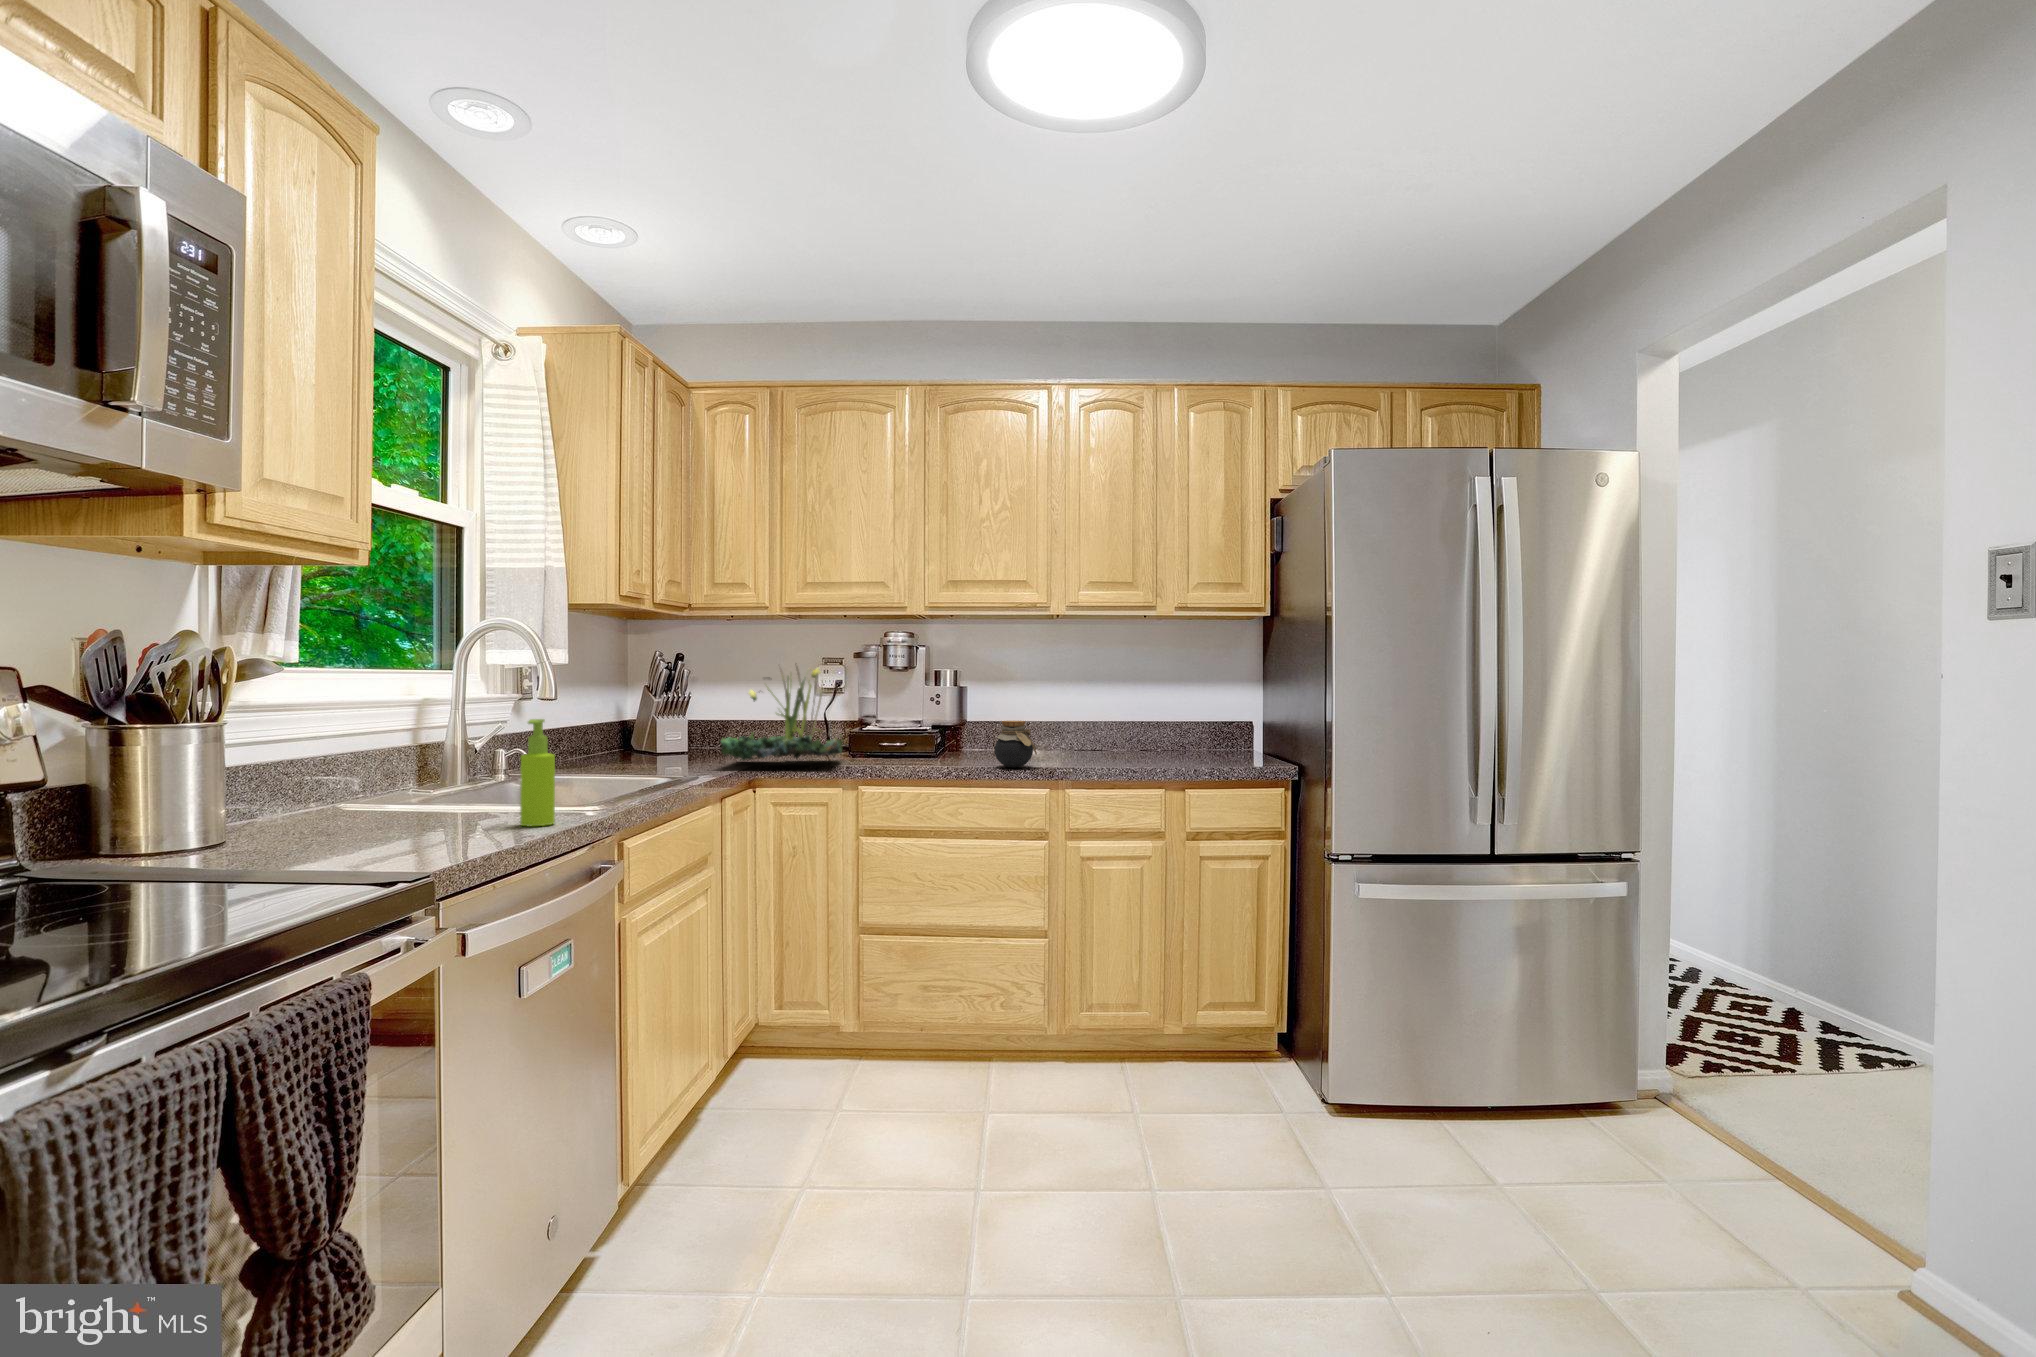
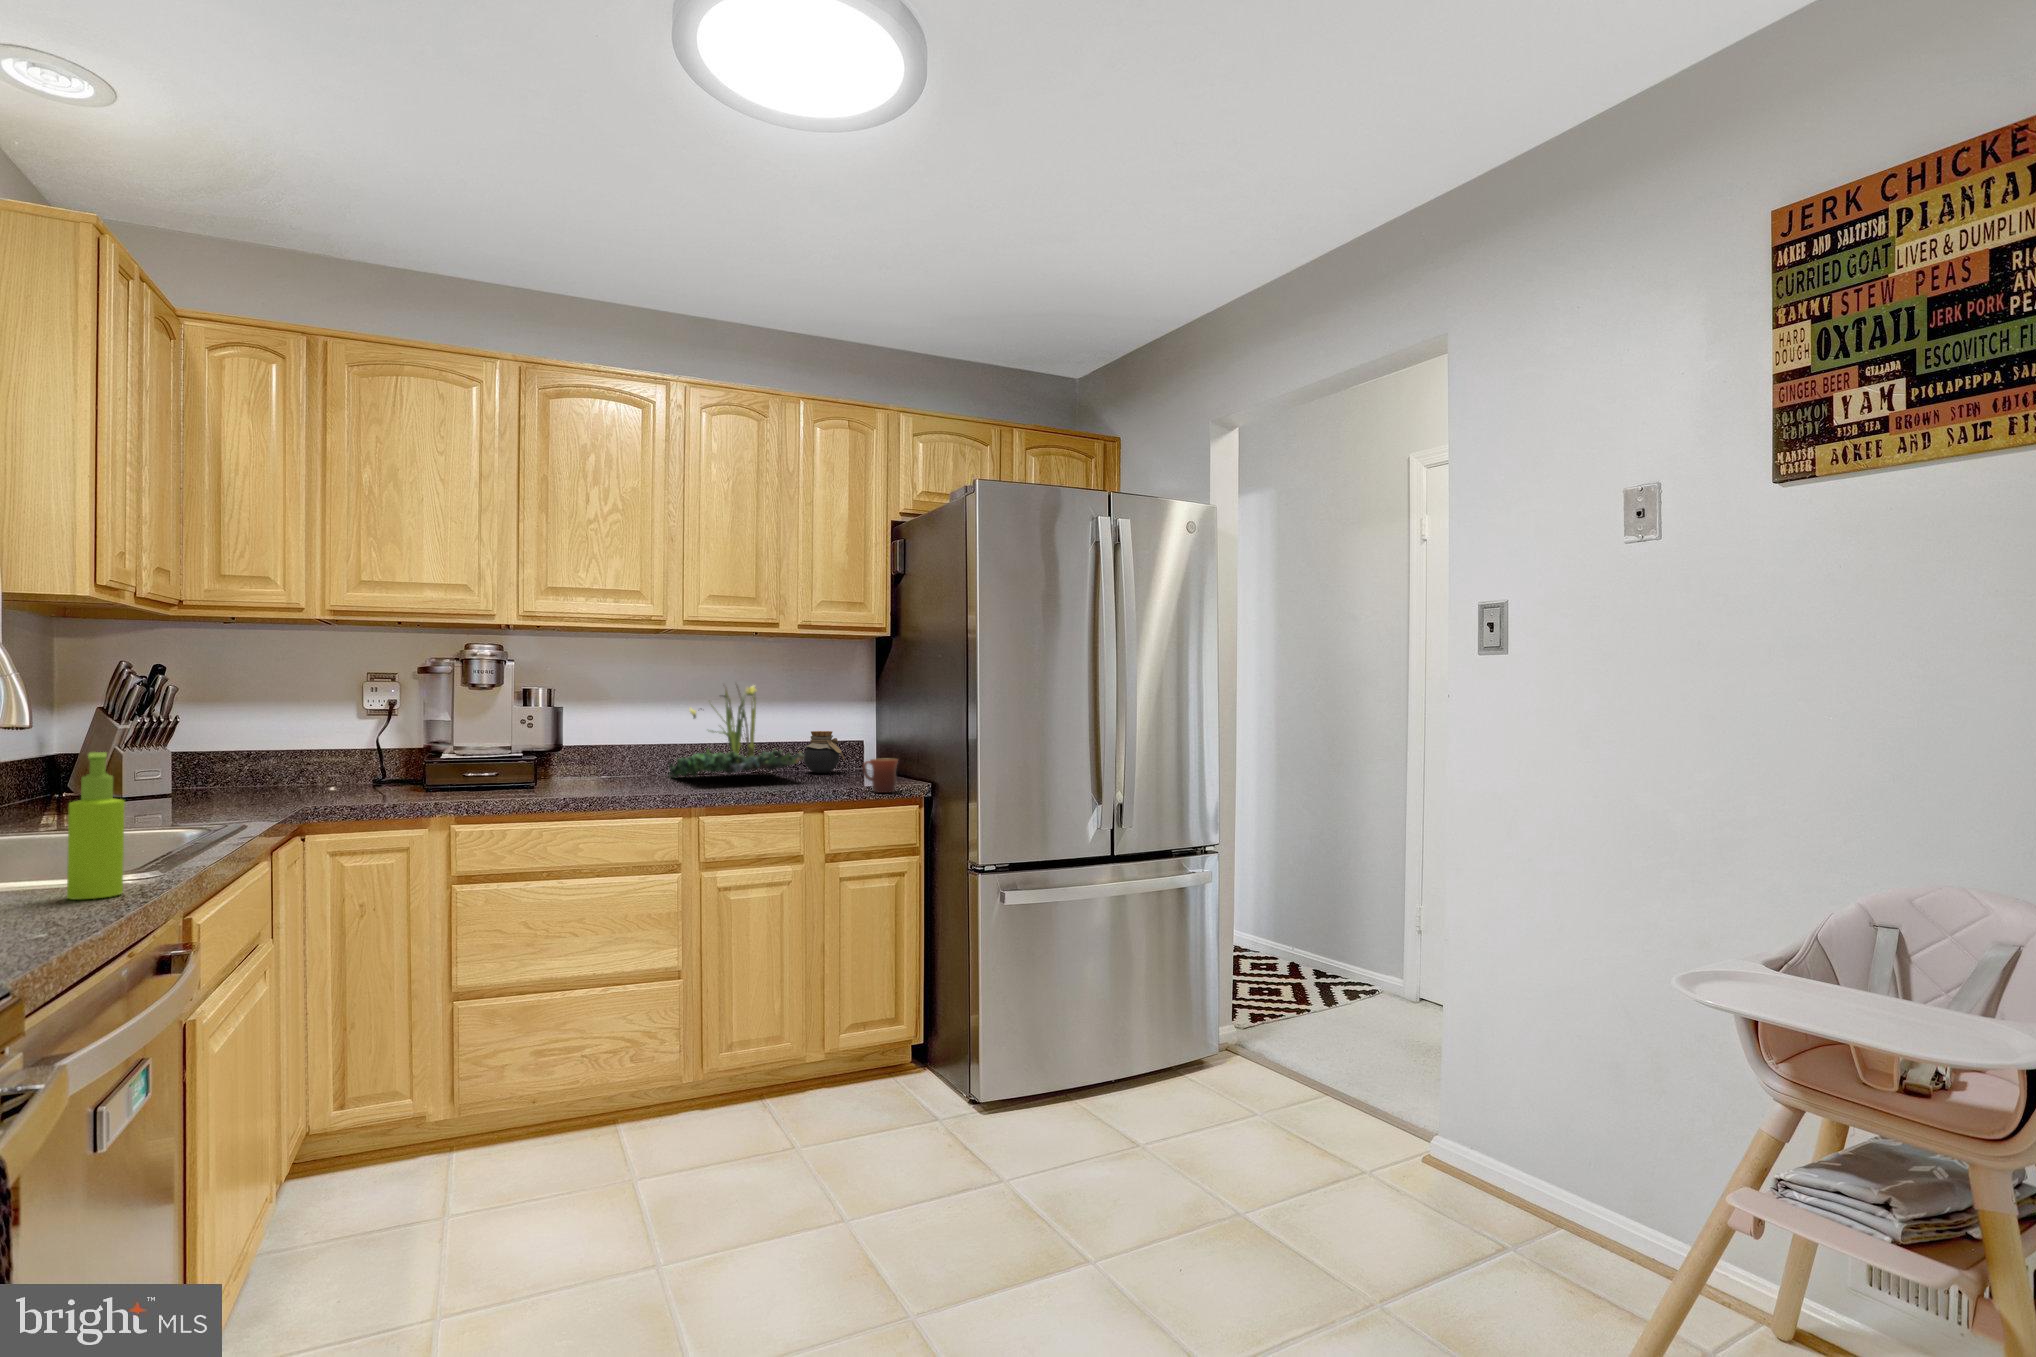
plant: present [721,667,843,761] -> present [669,686,804,778]
jar: present [994,721,1037,768] -> present [804,731,845,773]
mug: none [1223,741,1258,775] -> present [863,758,898,793]

